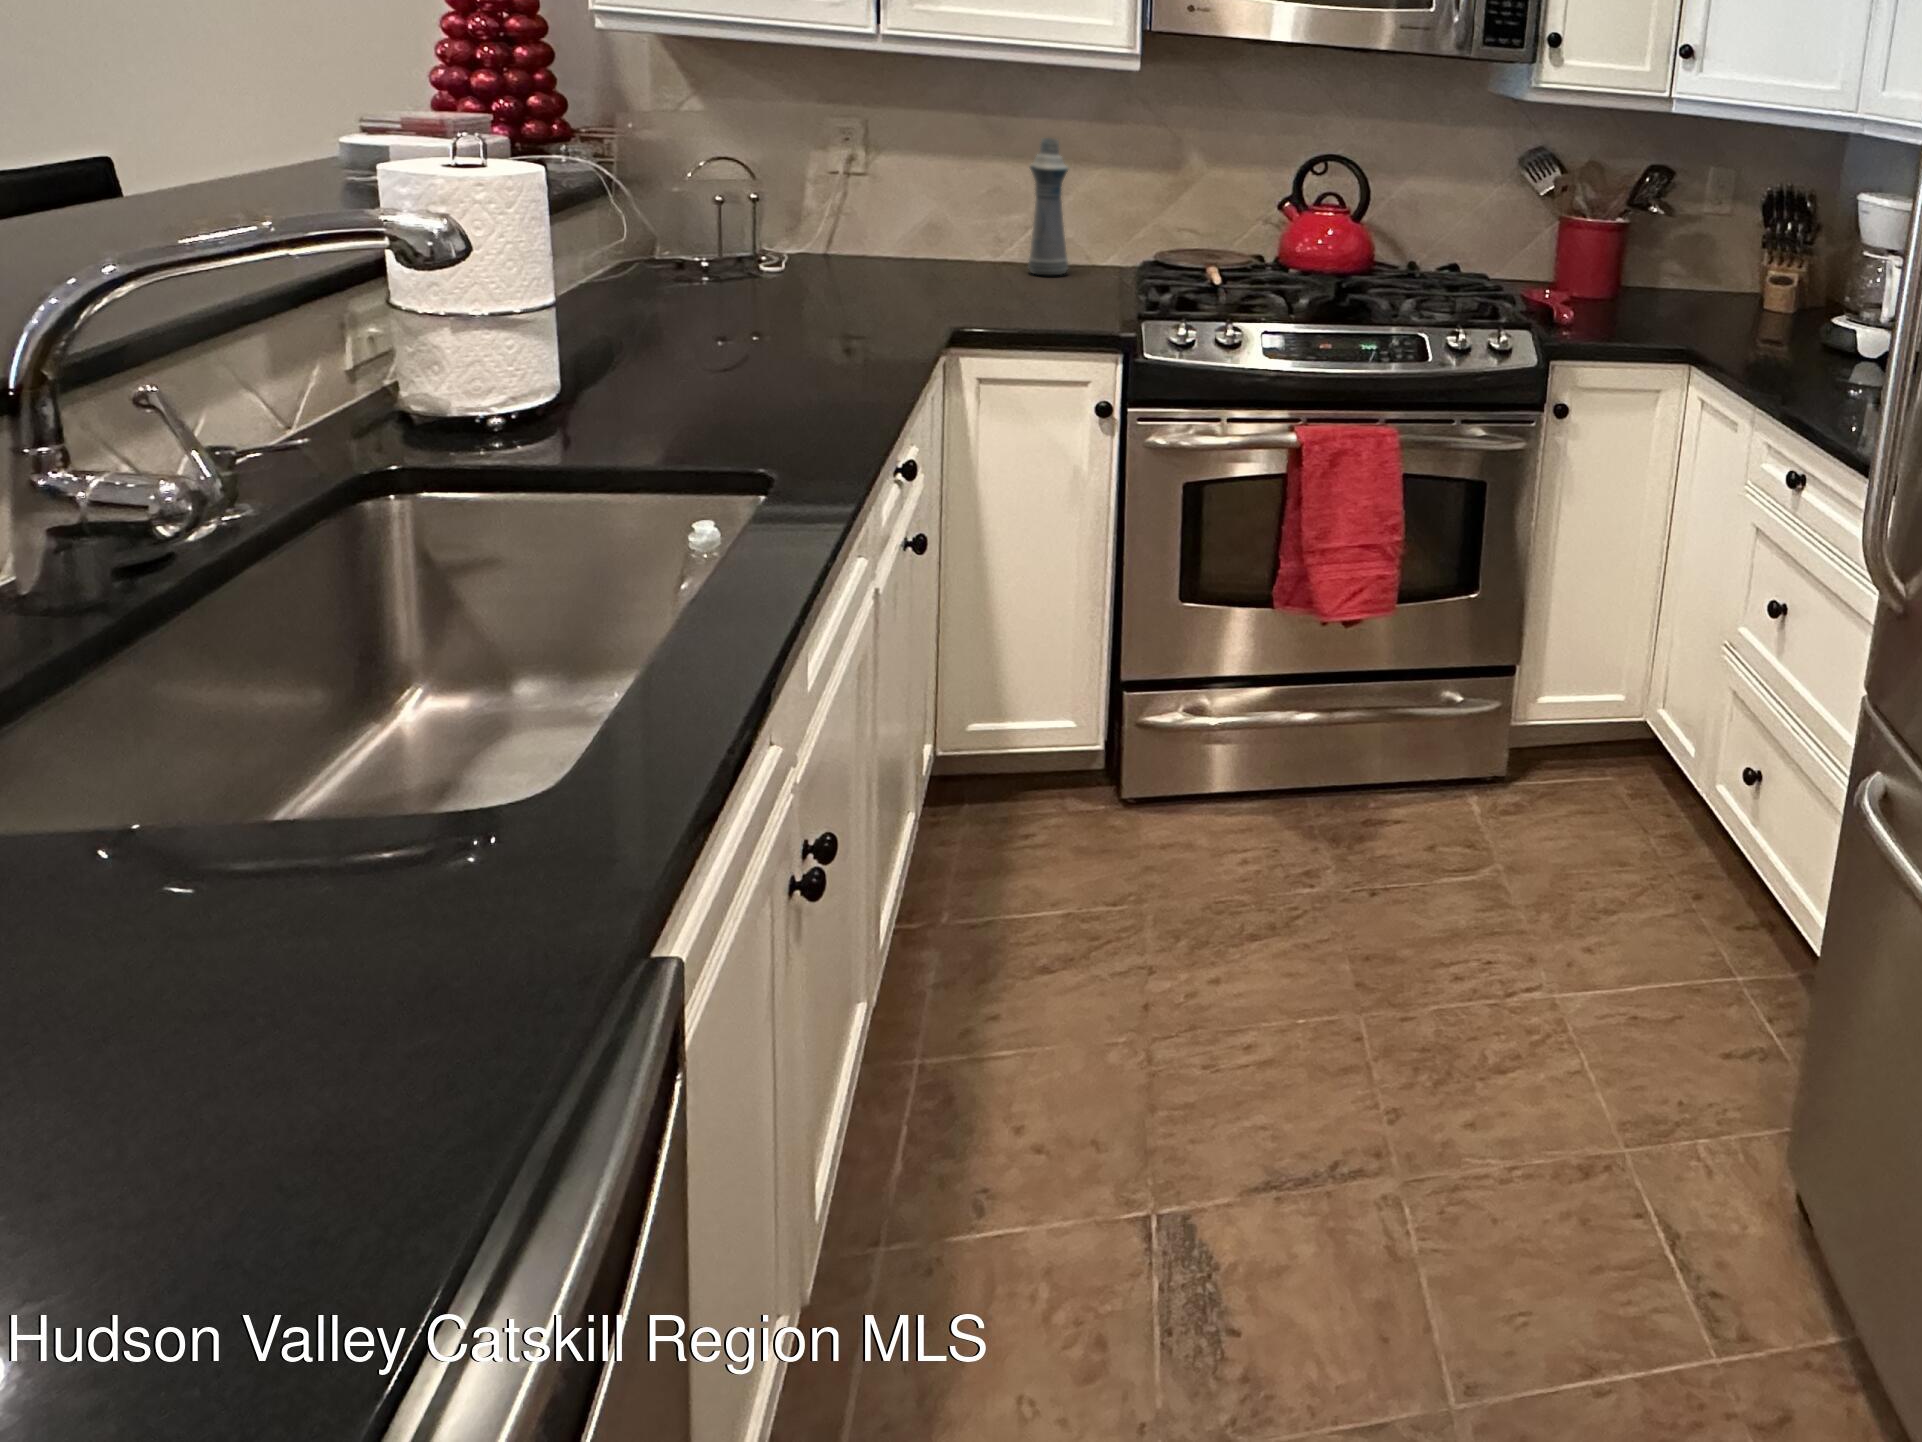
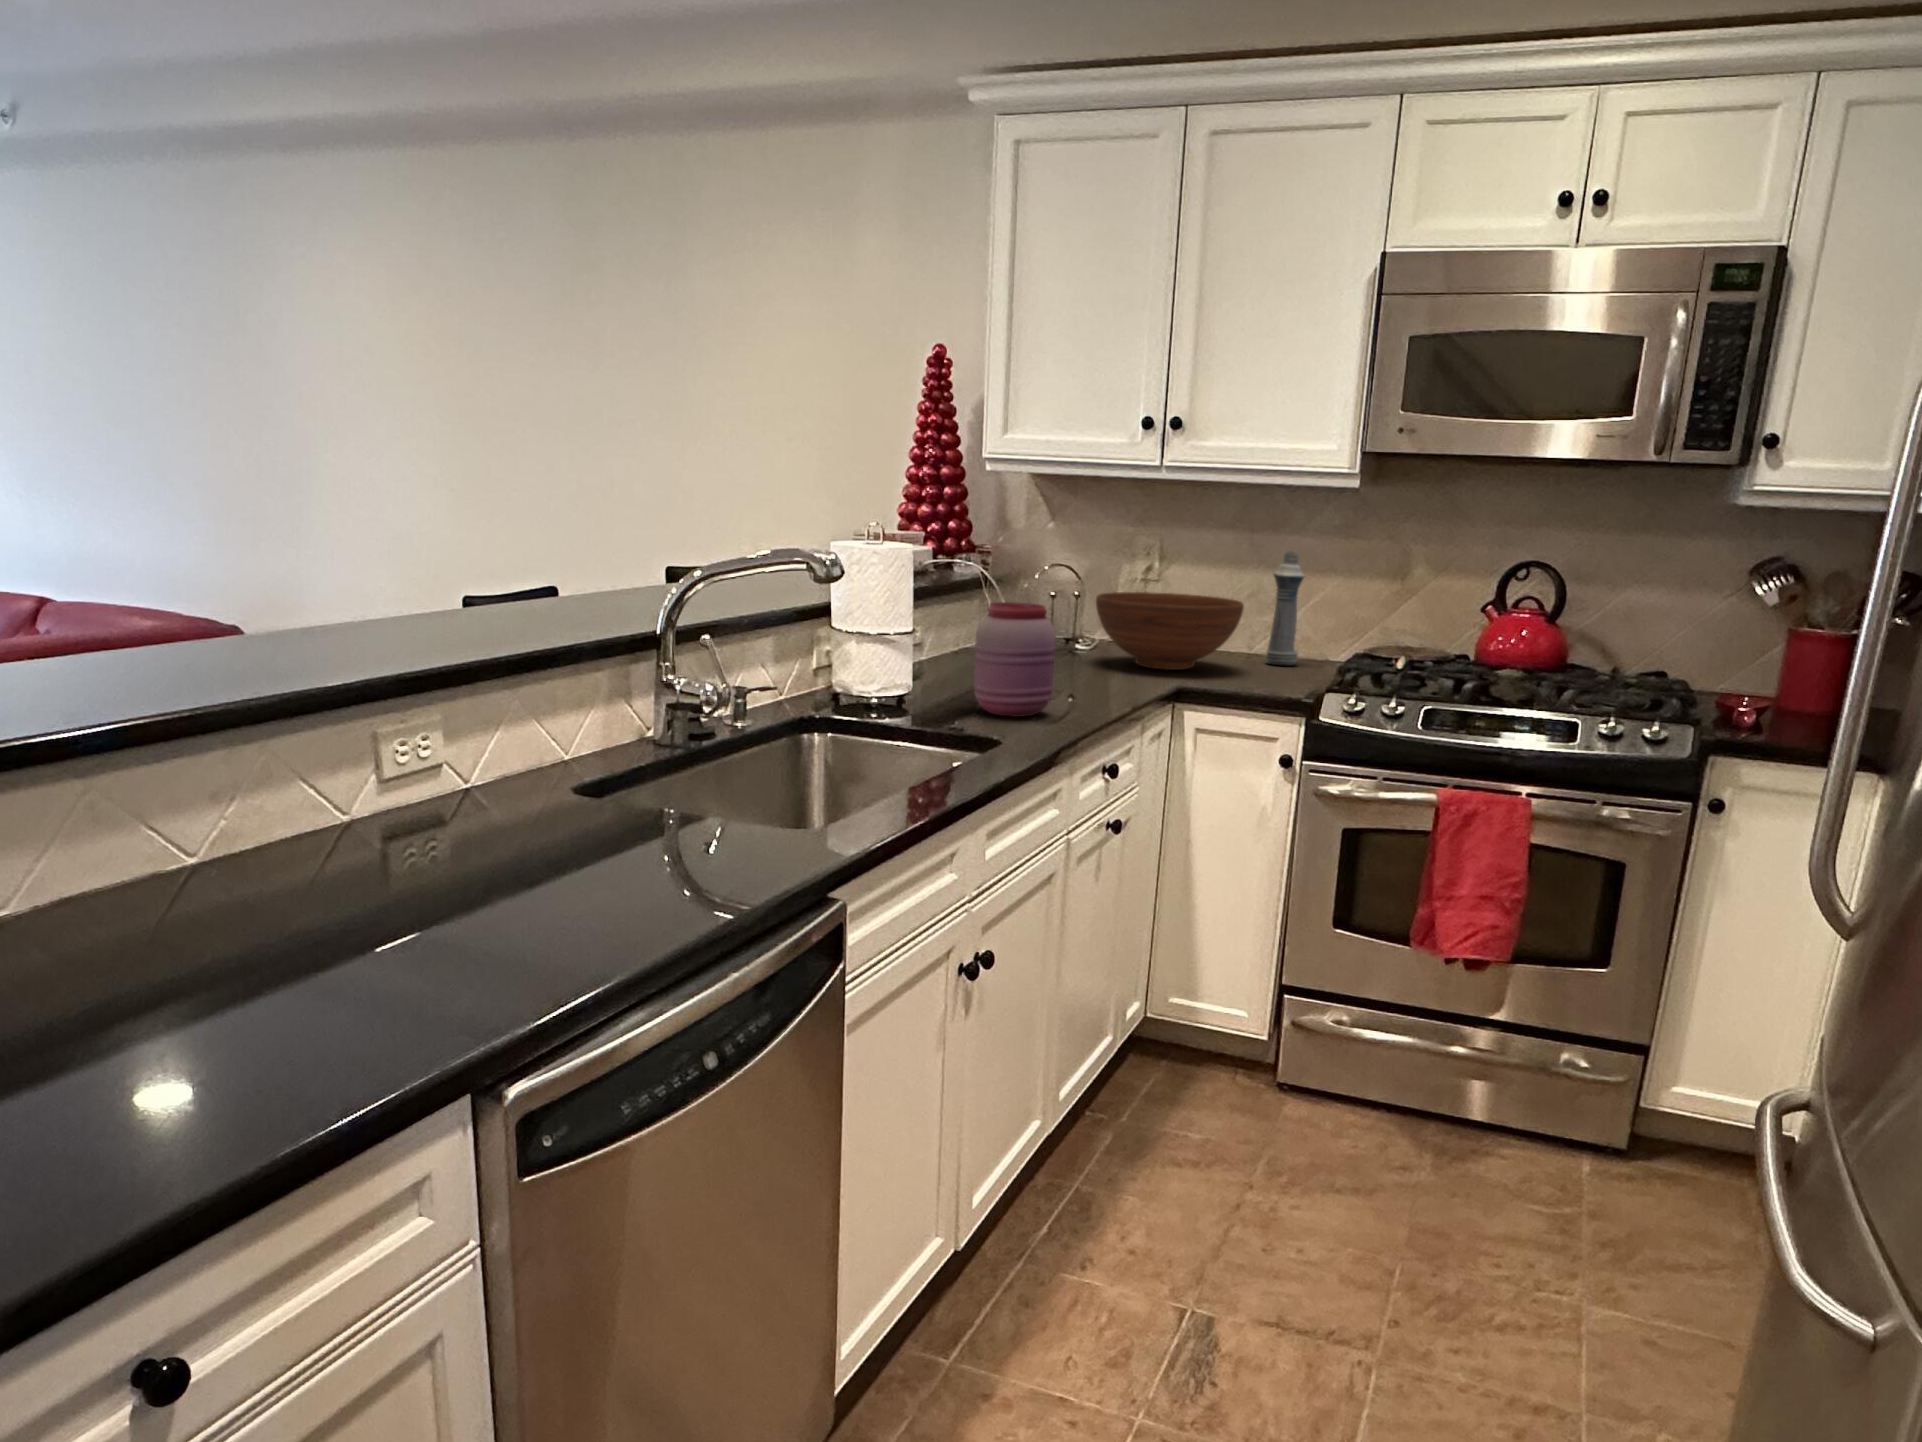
fruit bowl: none [802,194,1012,298] -> present [1096,592,1244,670]
jar: none [682,252,820,426] -> present [974,602,1055,717]

